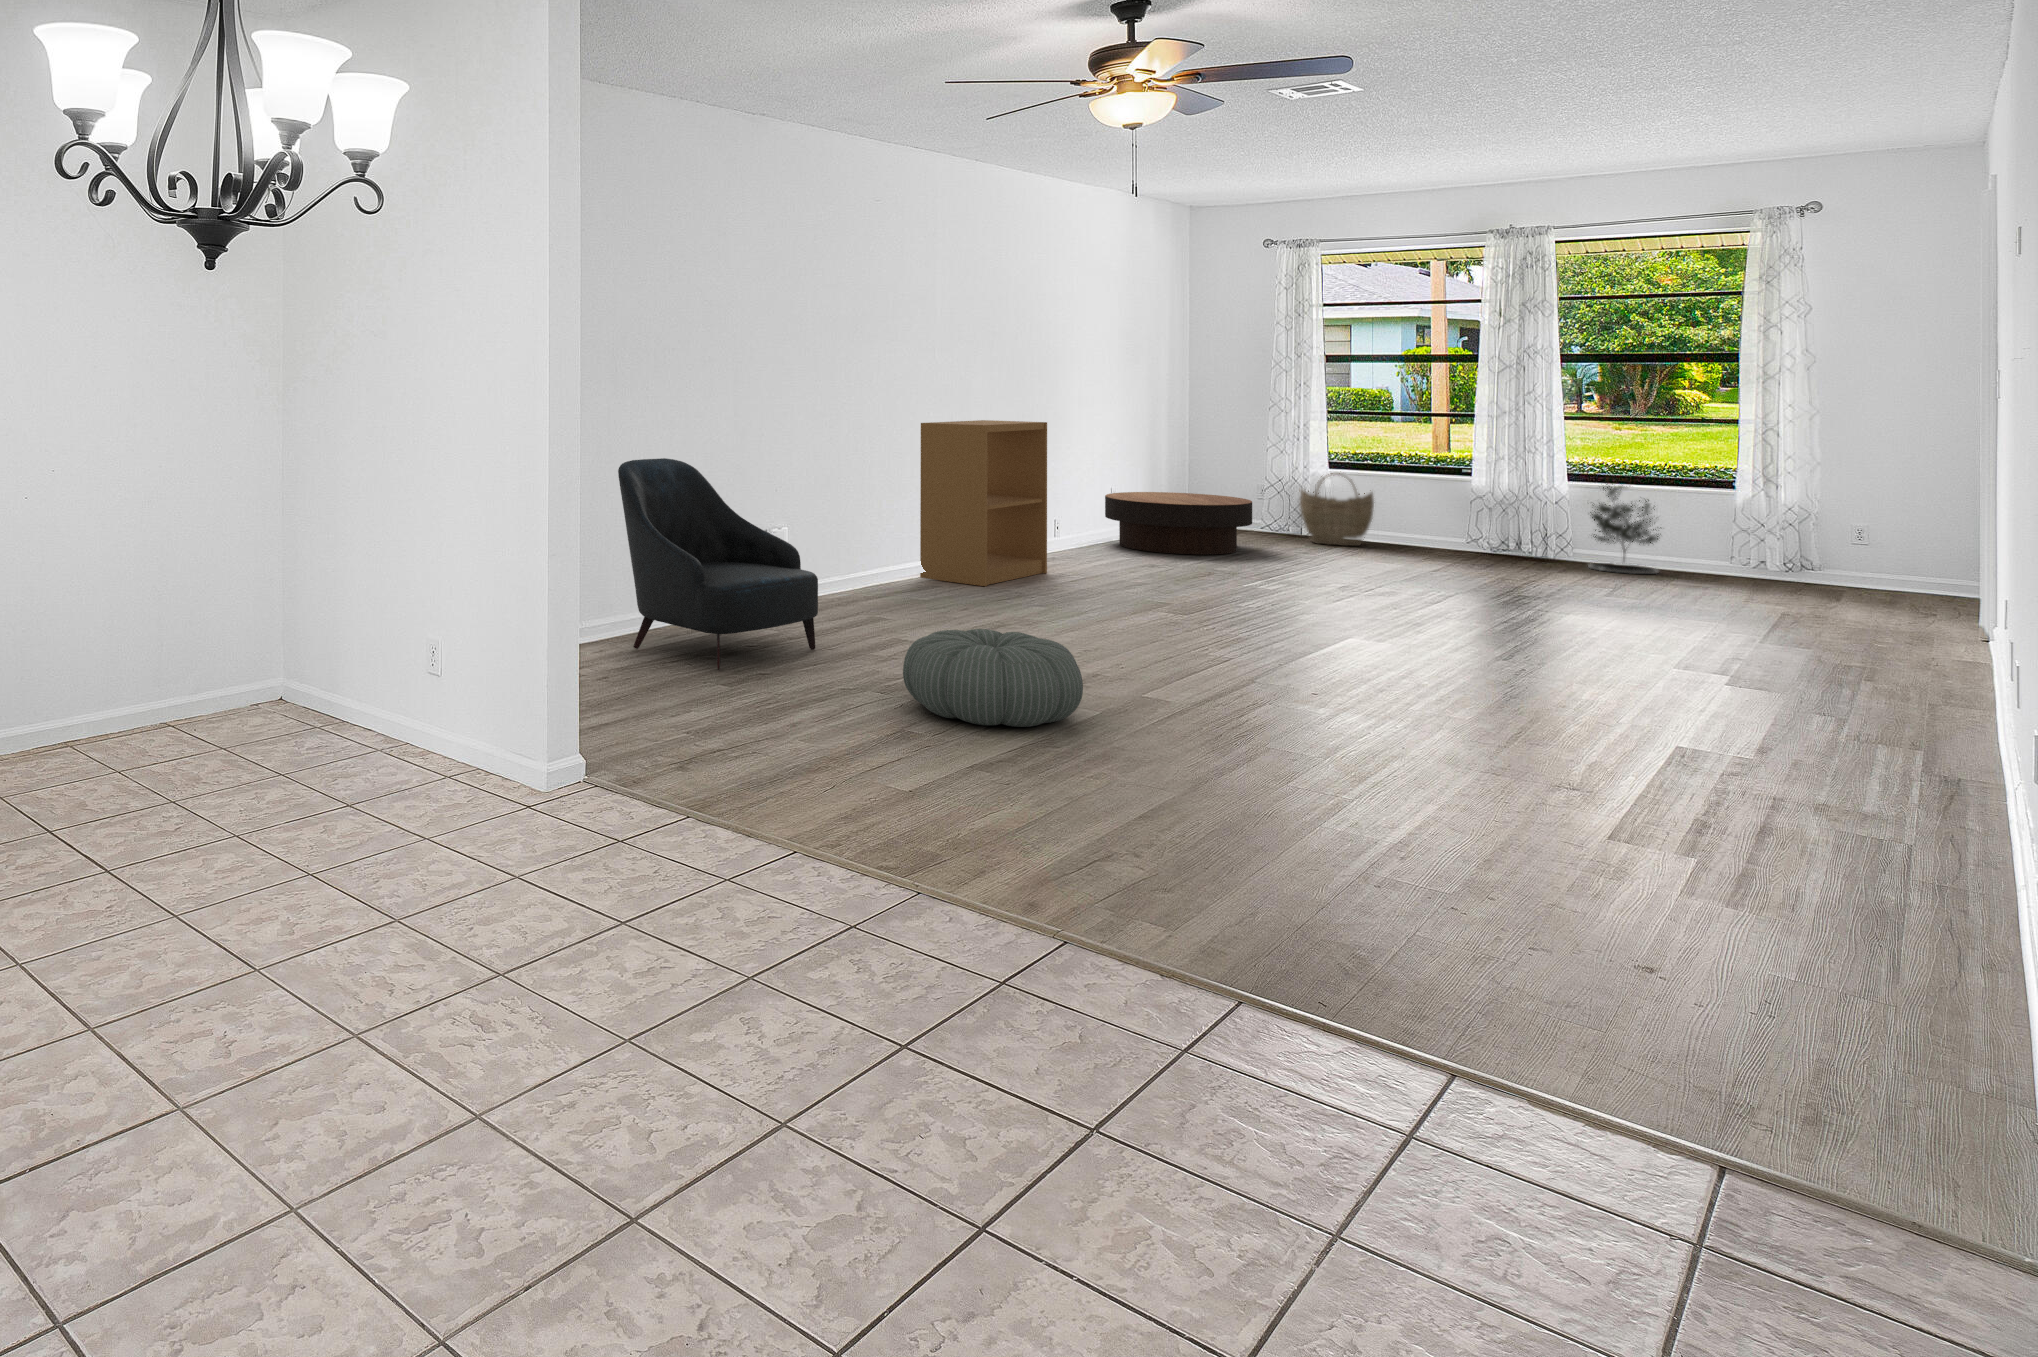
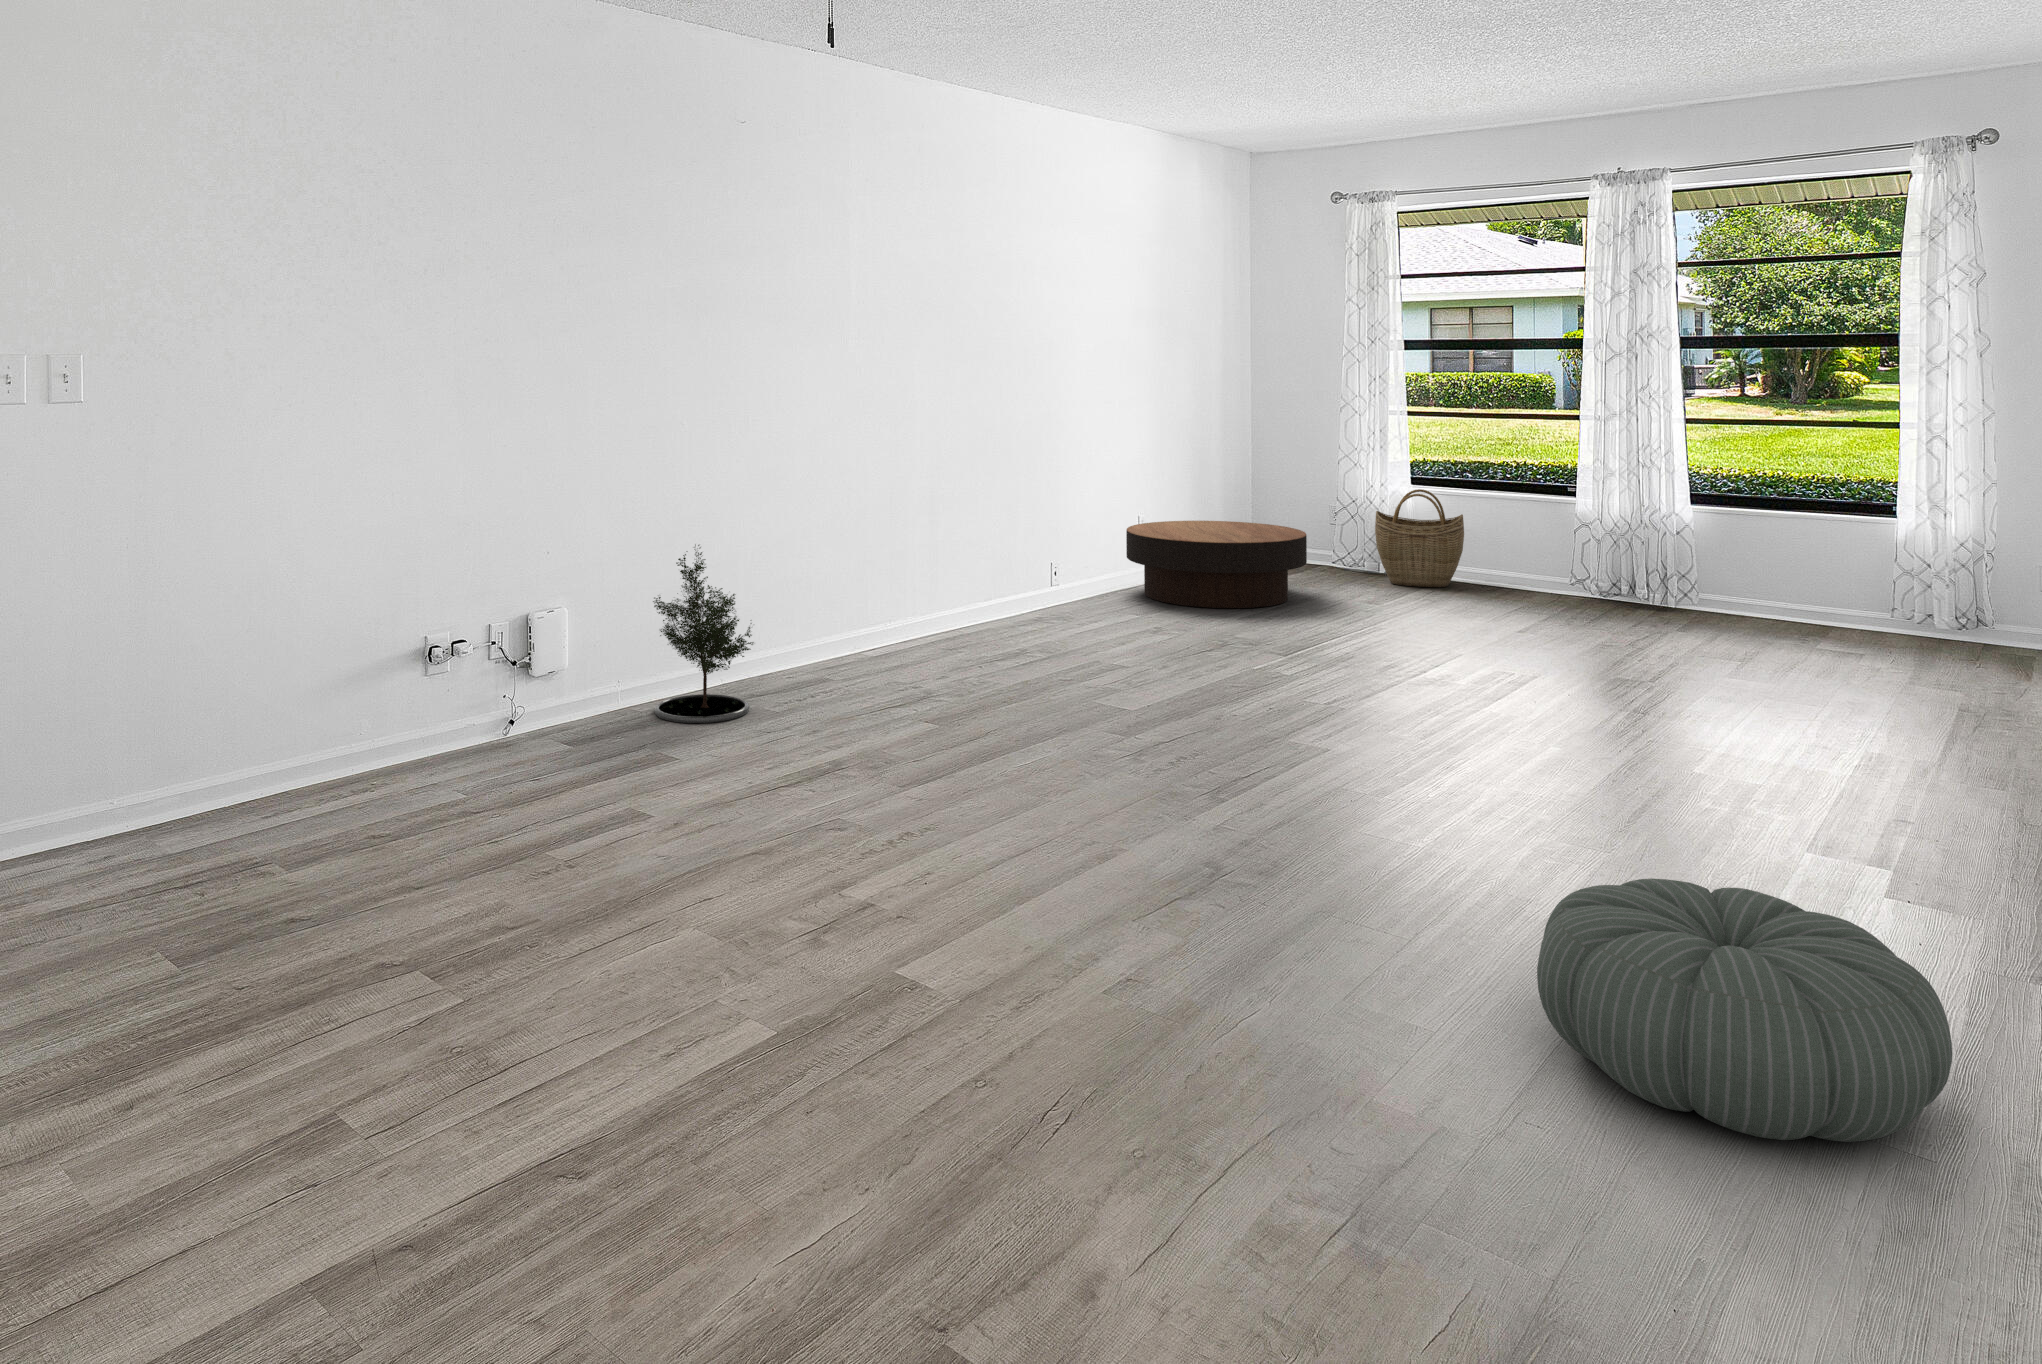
bookshelf: present [920,420,1047,586] -> none [818,435,1006,680]
armchair: present [618,458,818,670] -> none [148,519,473,917]
potted tree: present [1589,475,1661,574] -> present [653,545,754,723]
pouf: present [903,629,1083,727] -> present [1537,879,1952,1142]

